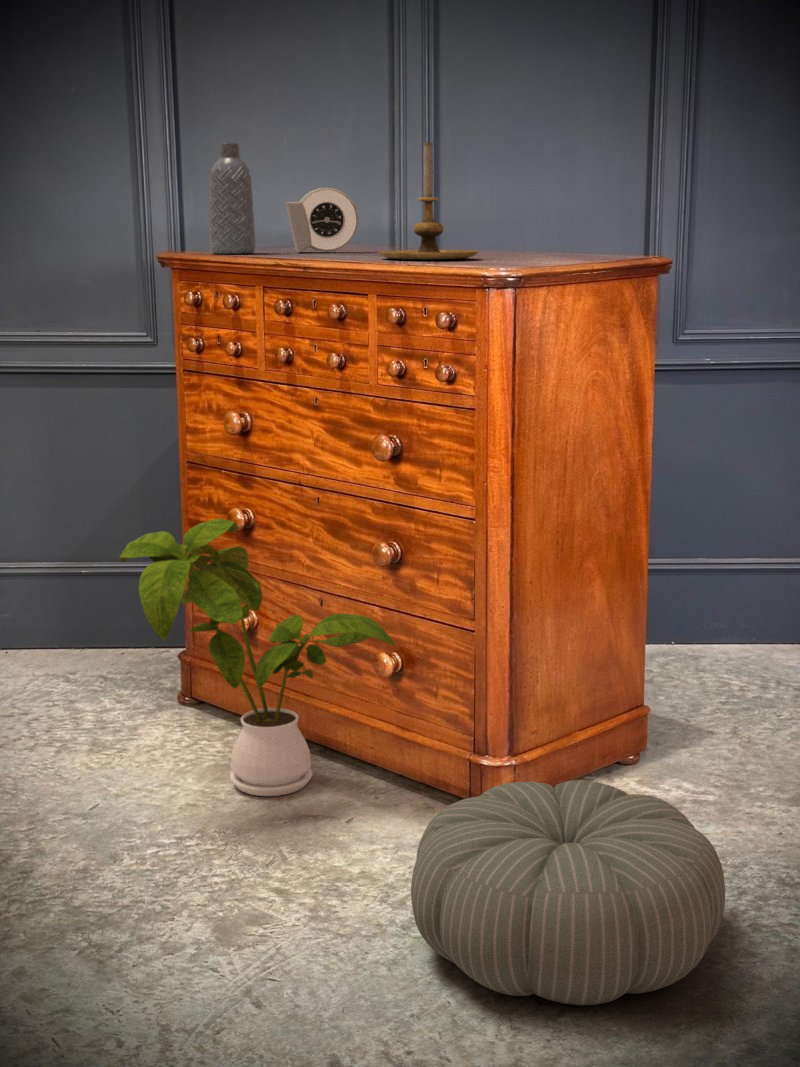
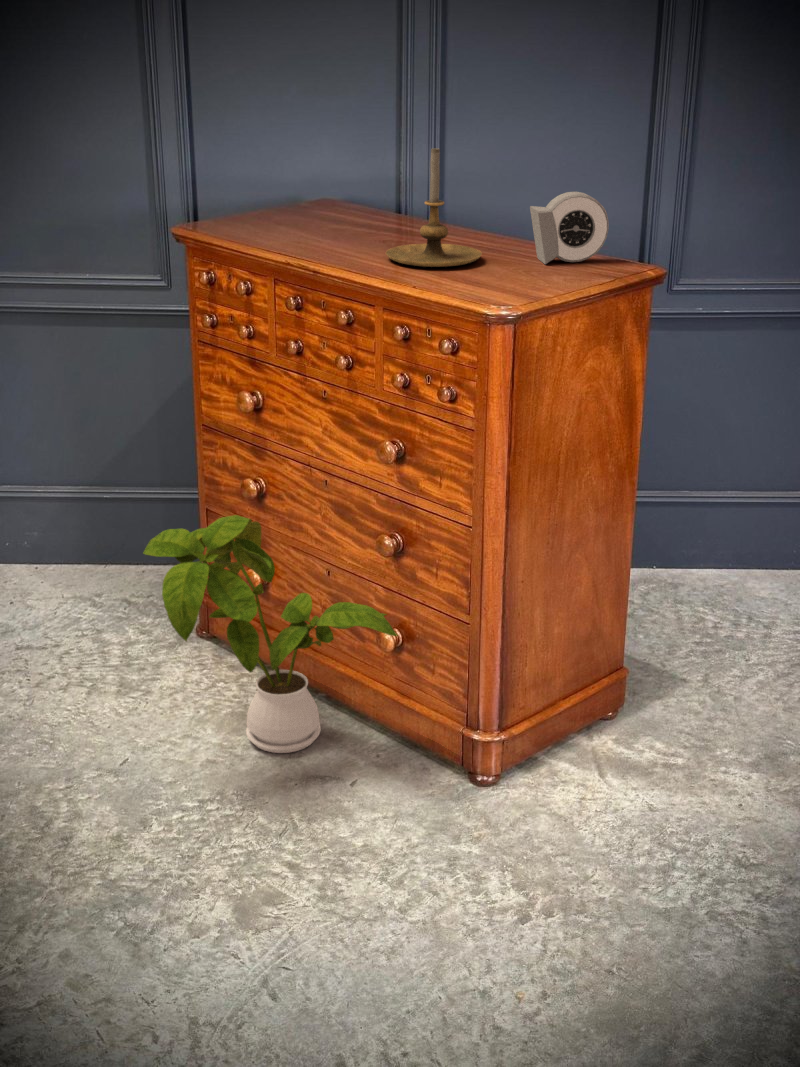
vase: present [209,143,255,254] -> none [222,127,267,236]
alarm clock: present [285,187,359,253] -> present [530,192,609,264]
pouf: present [411,780,725,1005] -> none [409,780,684,1007]

